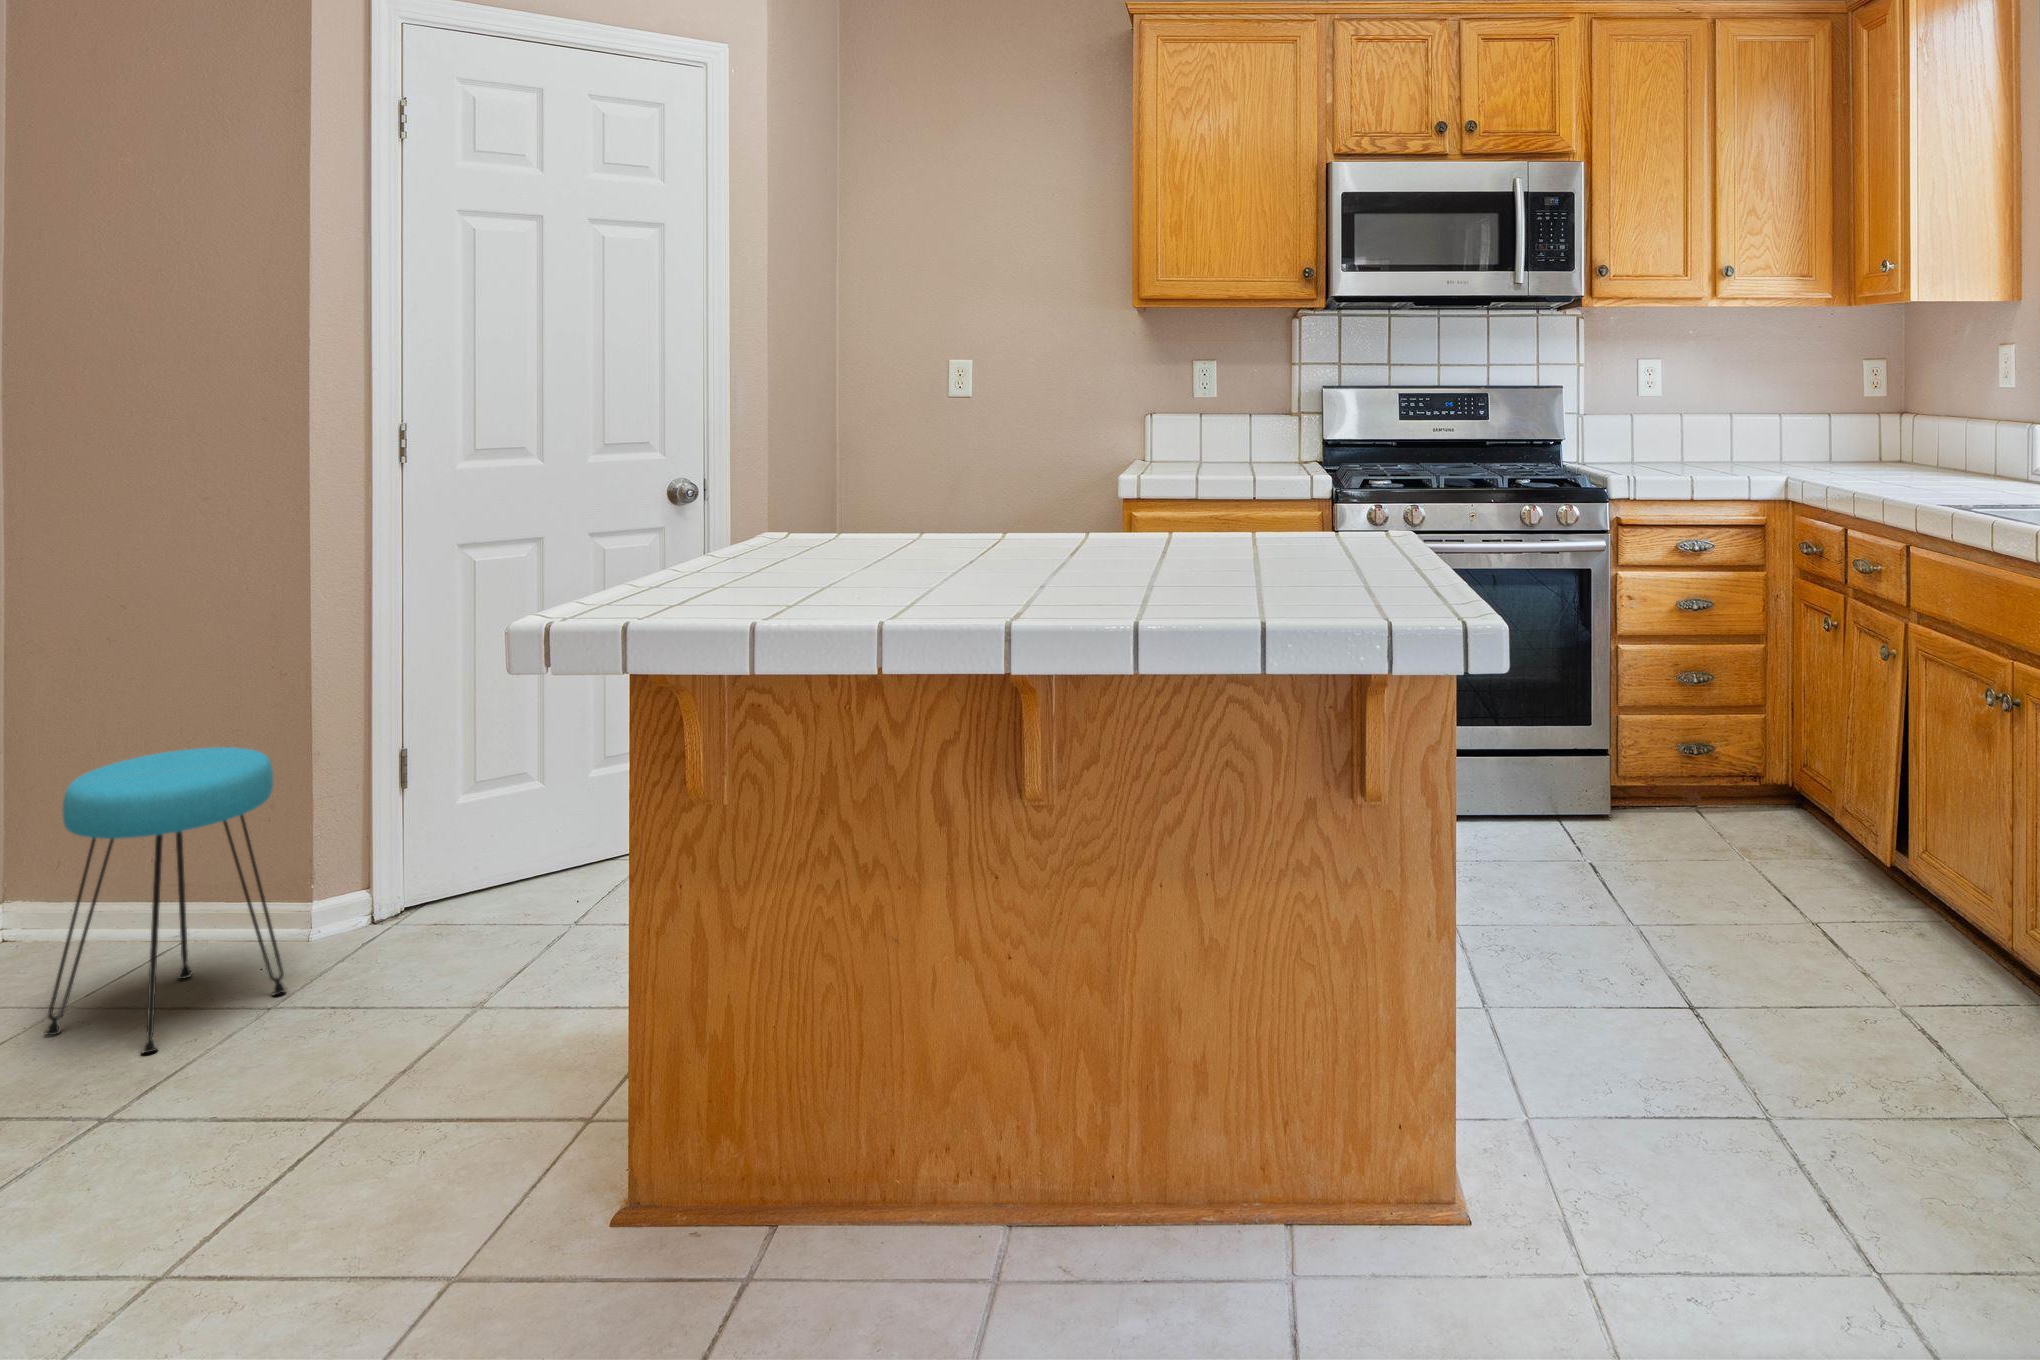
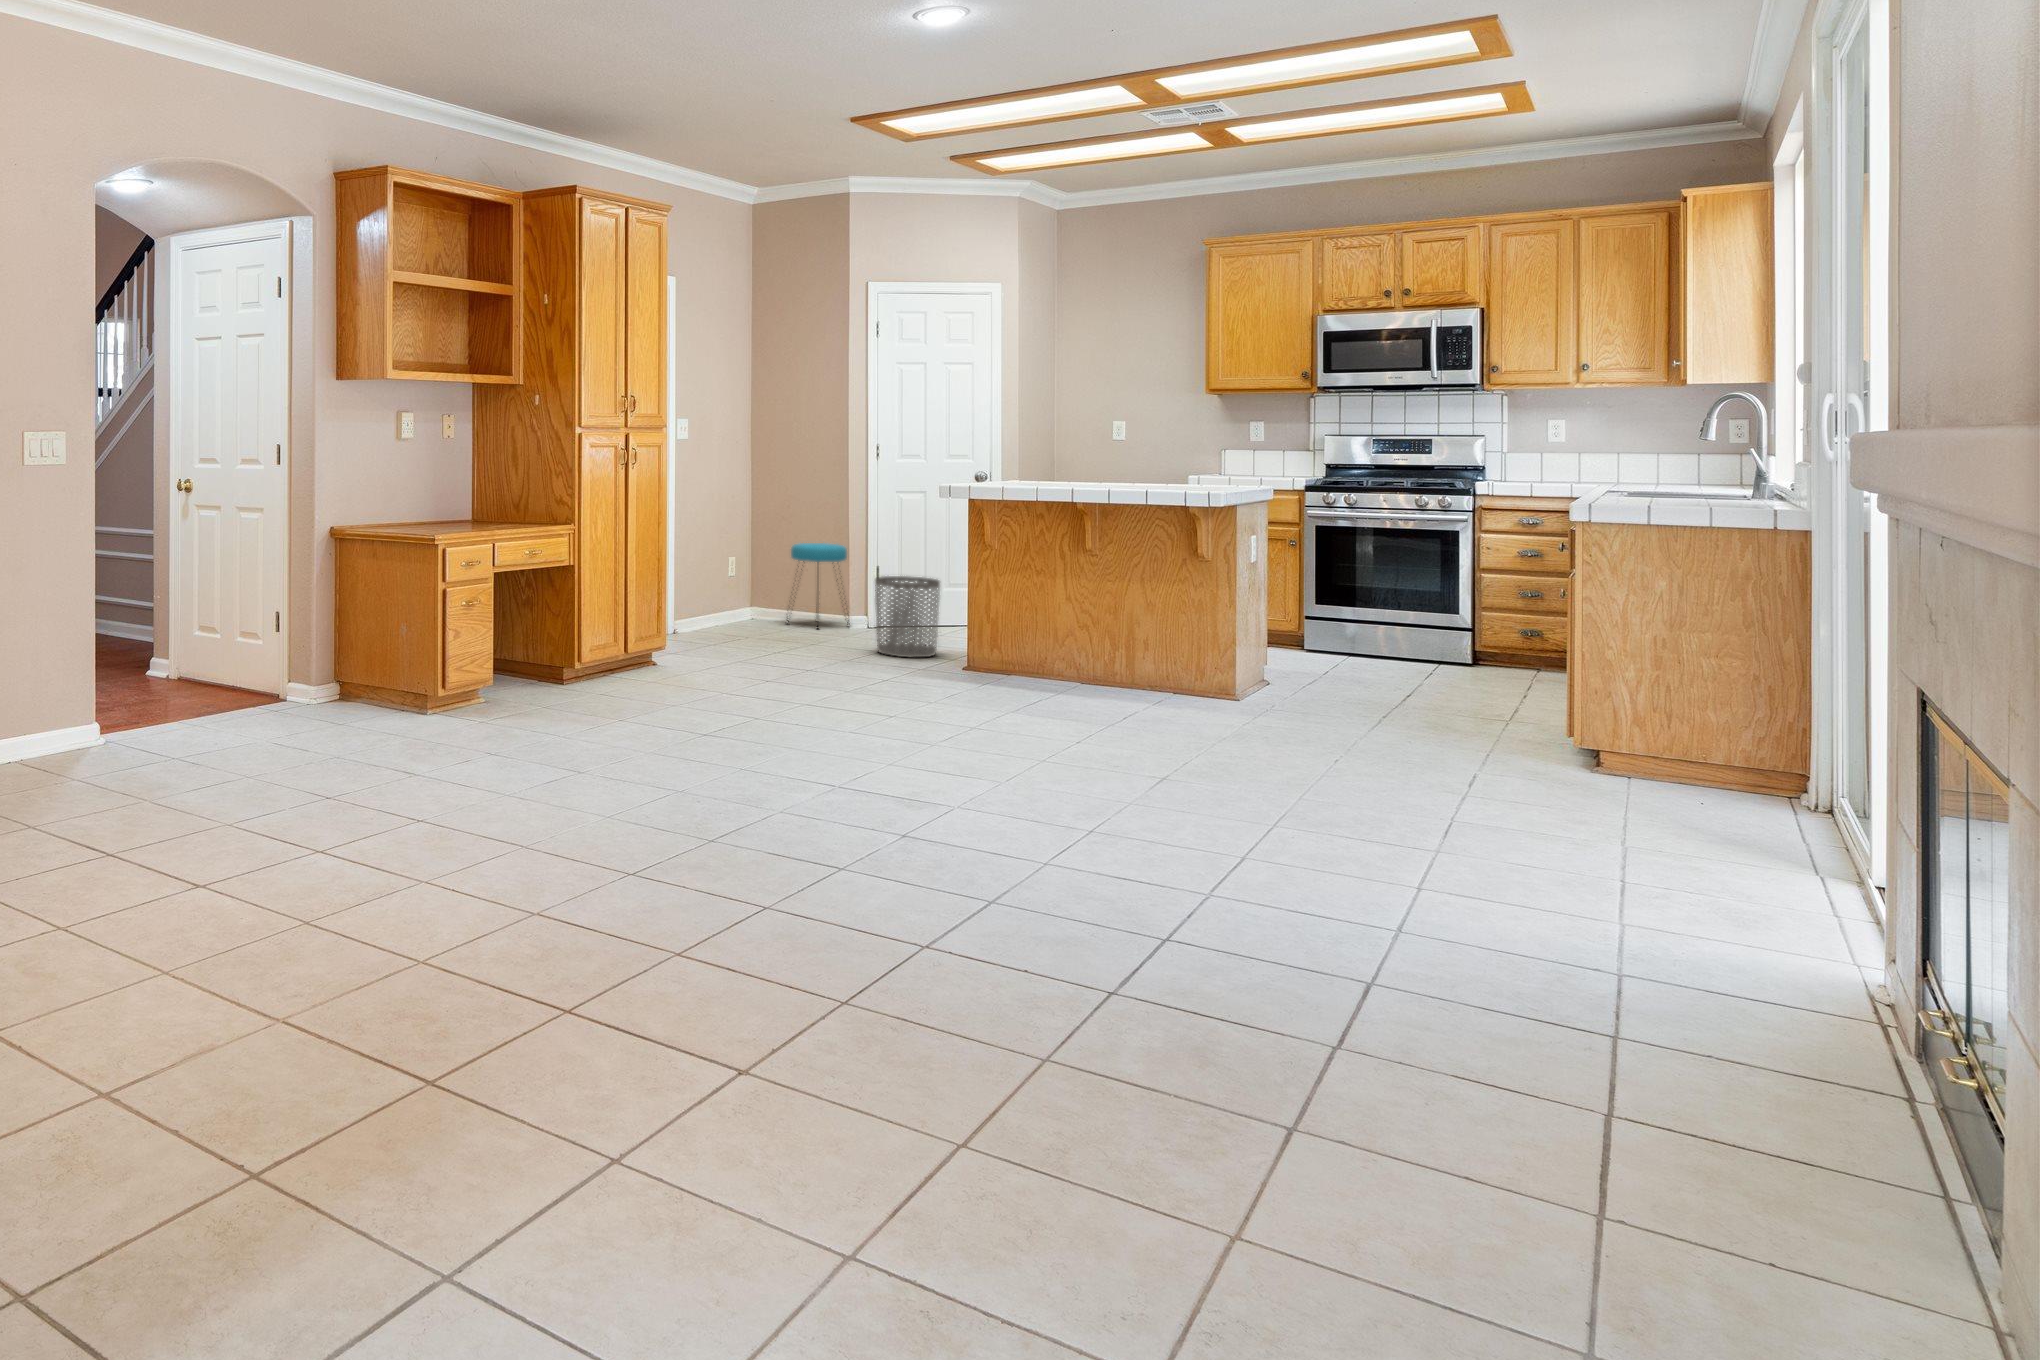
waste bin: none [265,927,527,1297] -> present [875,576,940,658]

